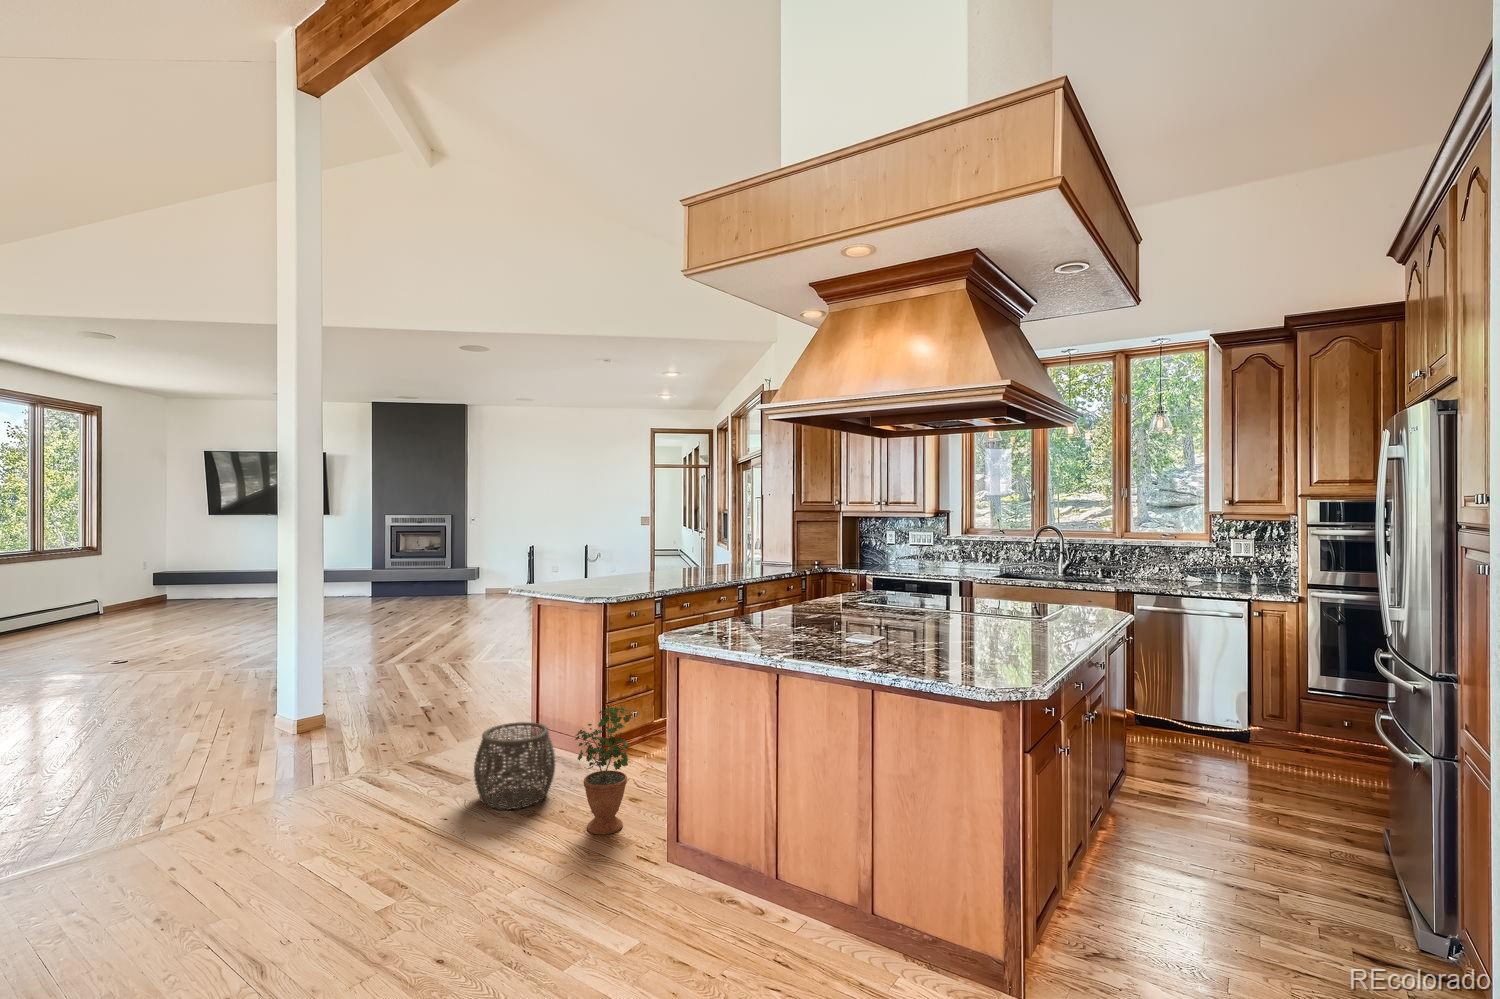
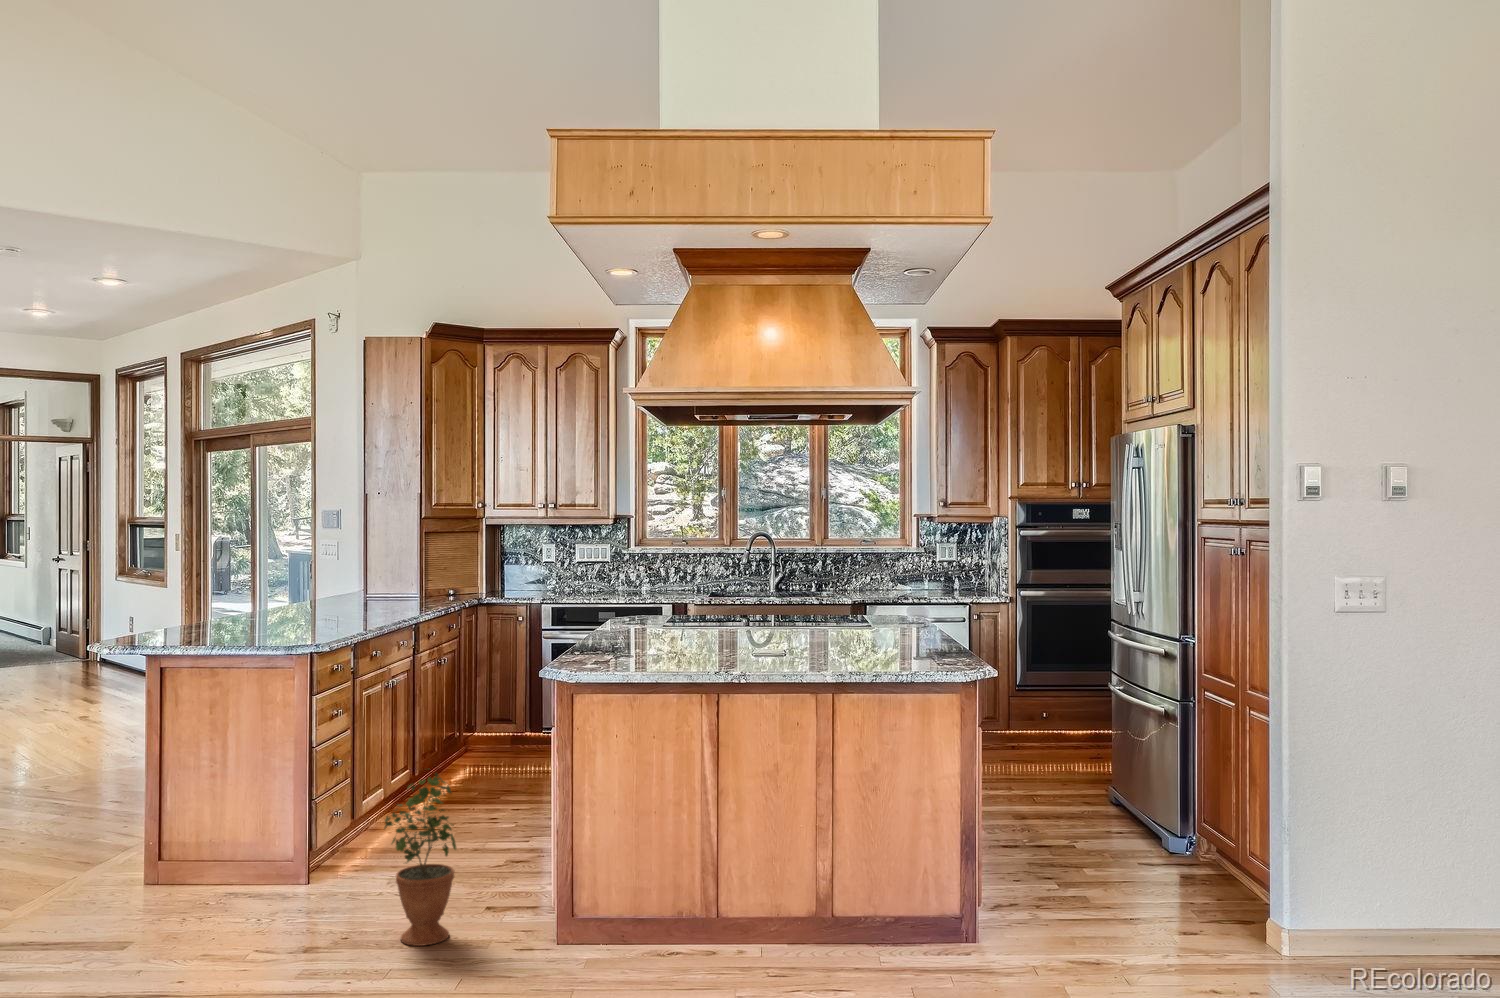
woven basket: present [474,722,556,810] -> none [183,829,310,956]

